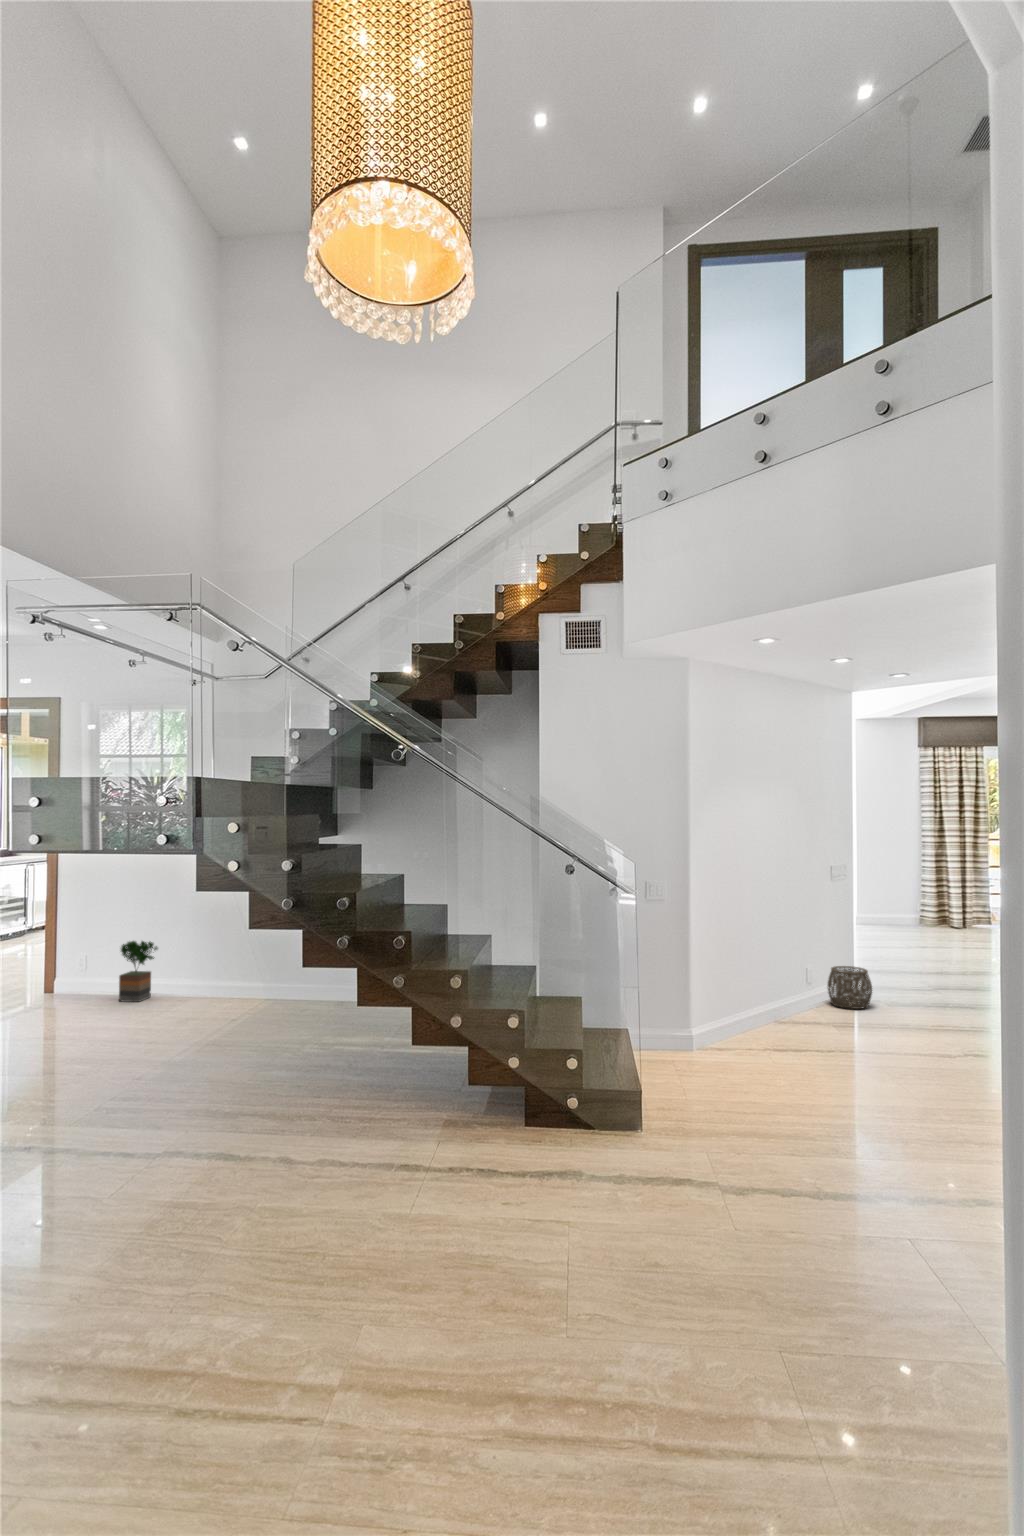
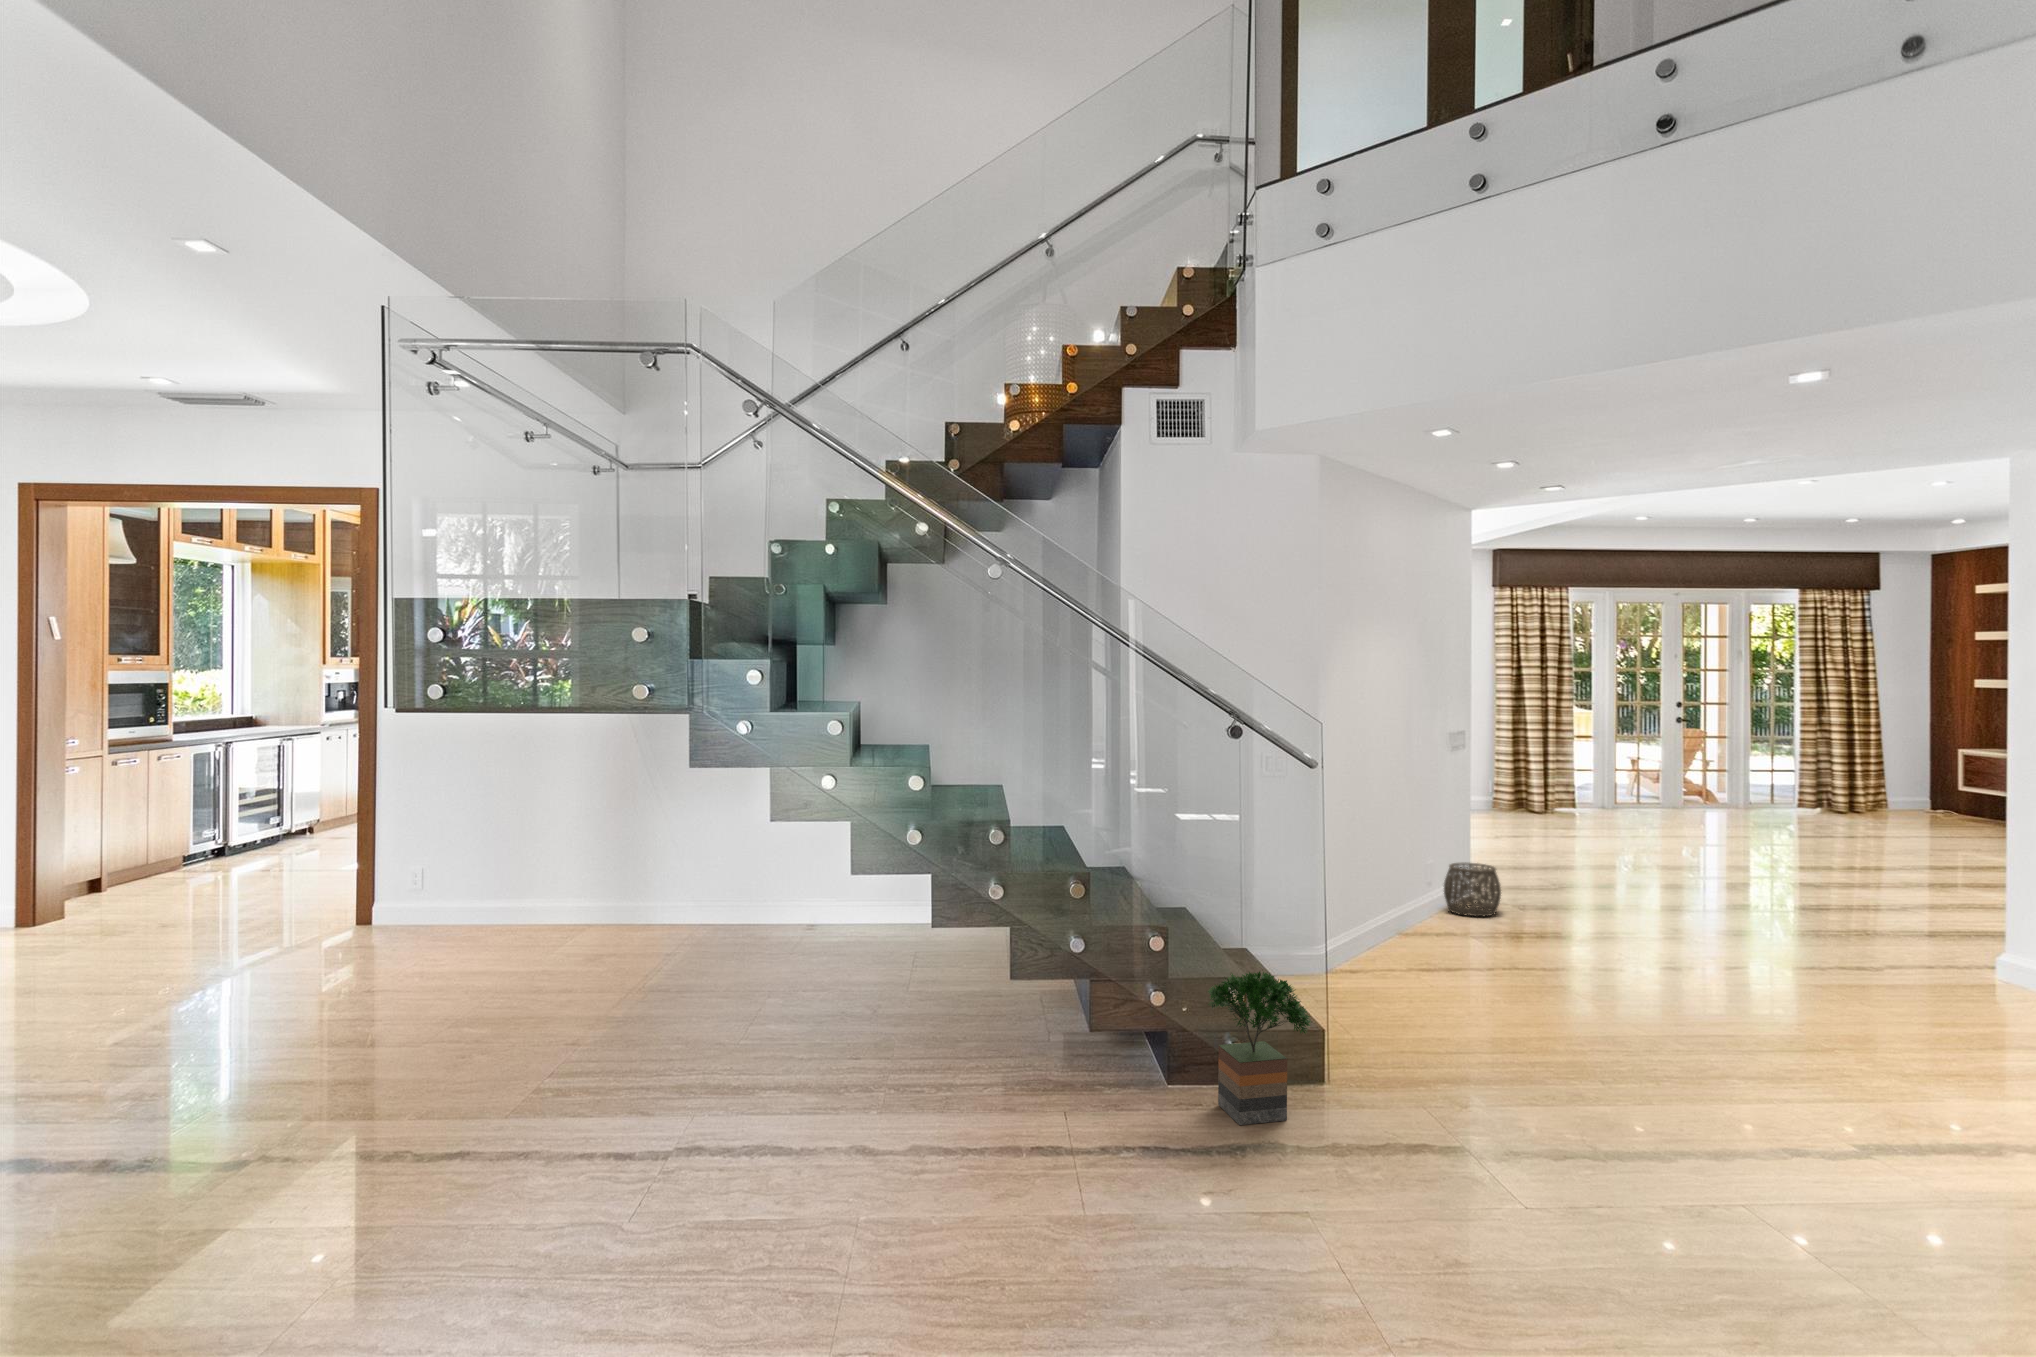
potted tree: present [119,941,158,1002] -> present [1208,971,1311,1125]

